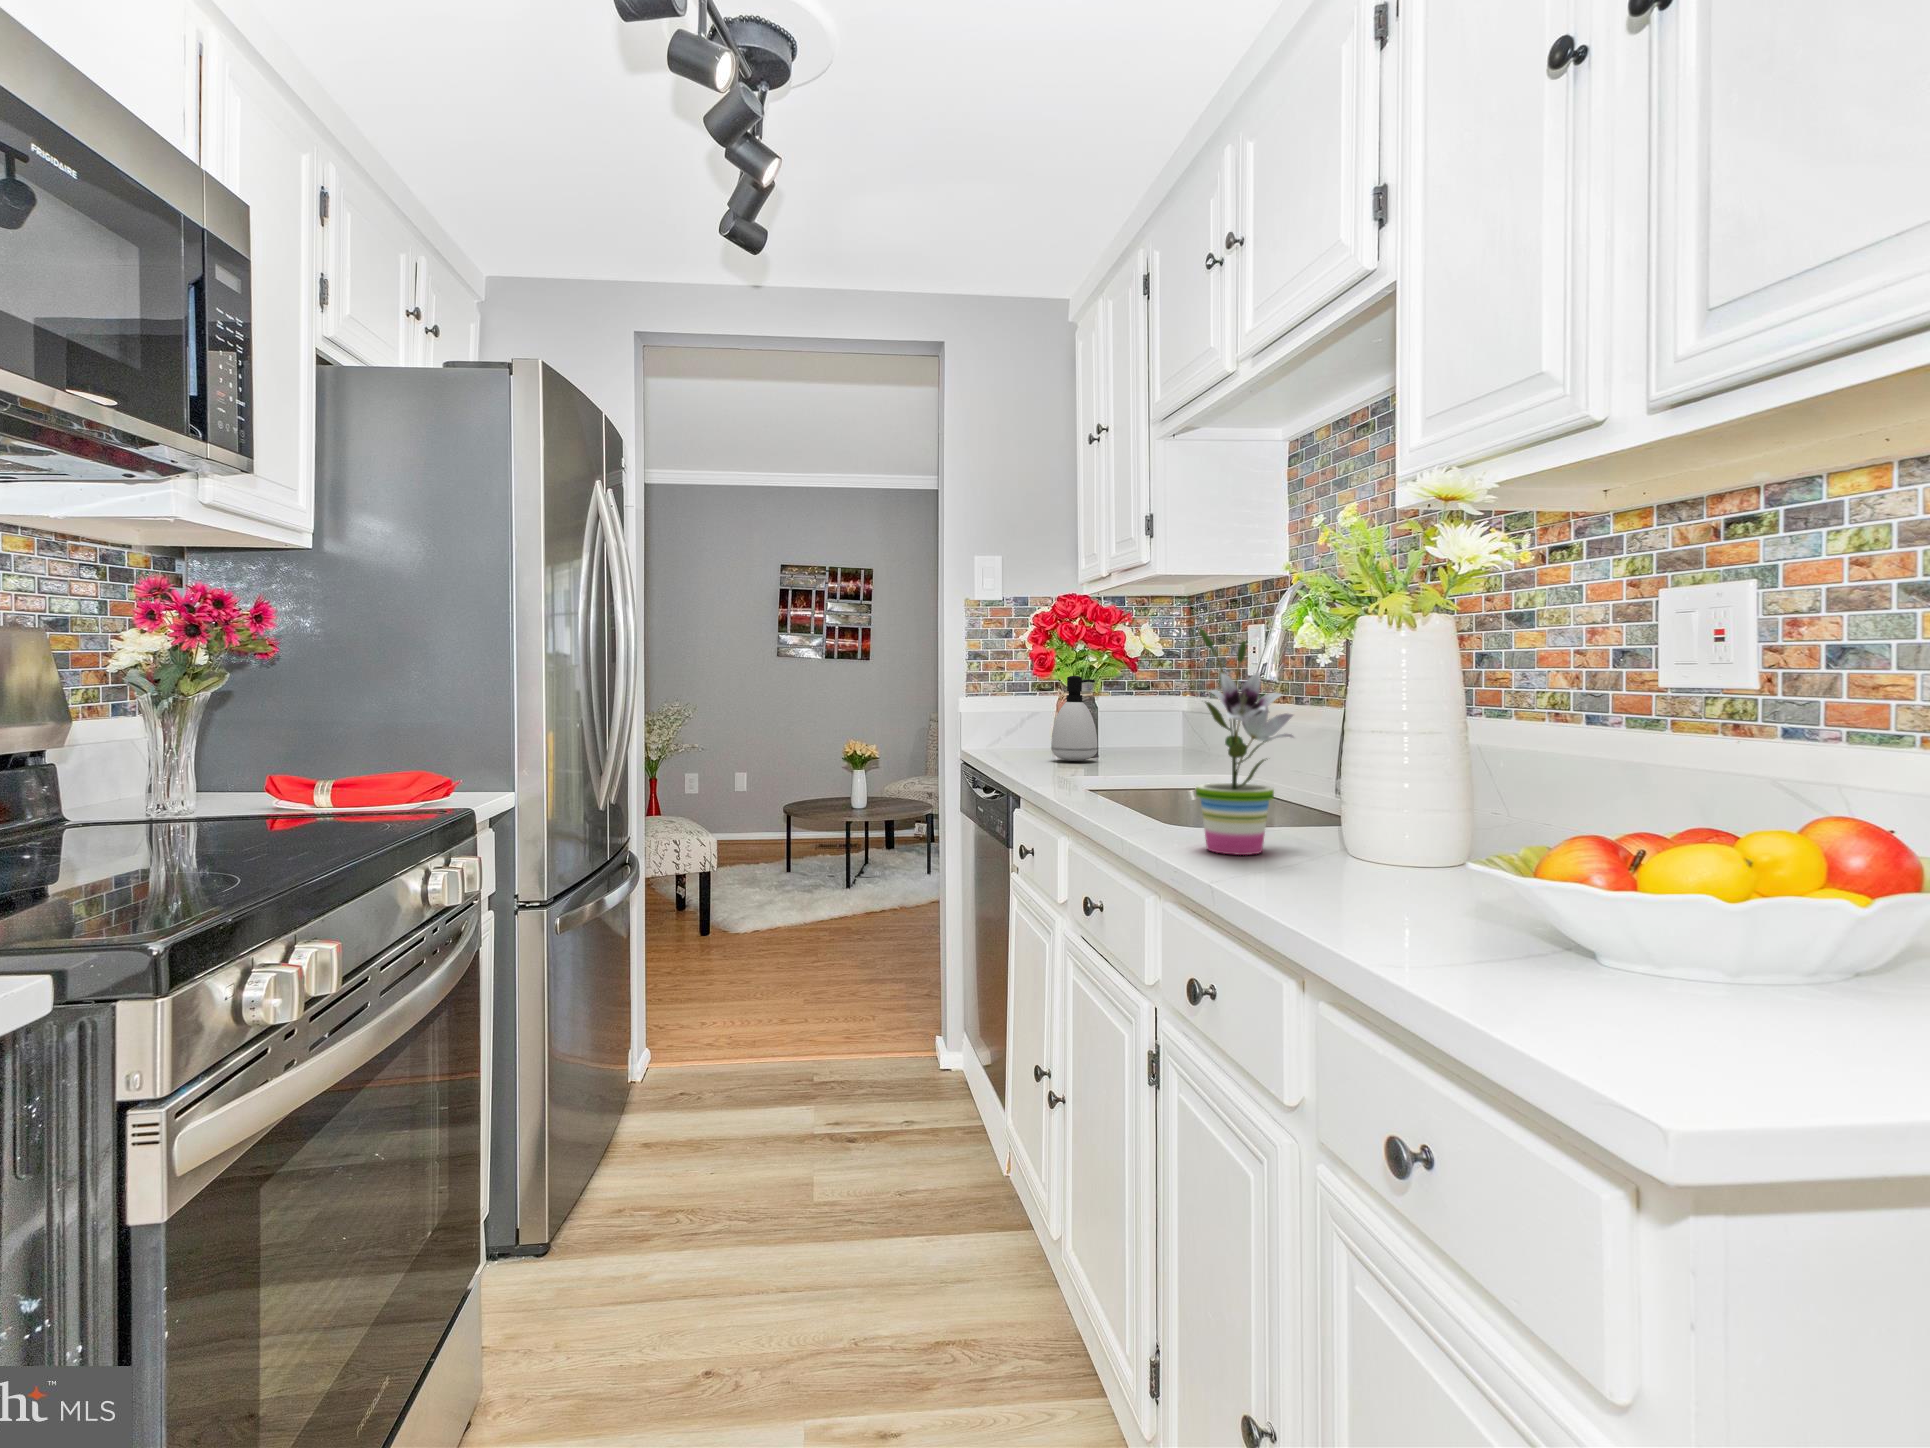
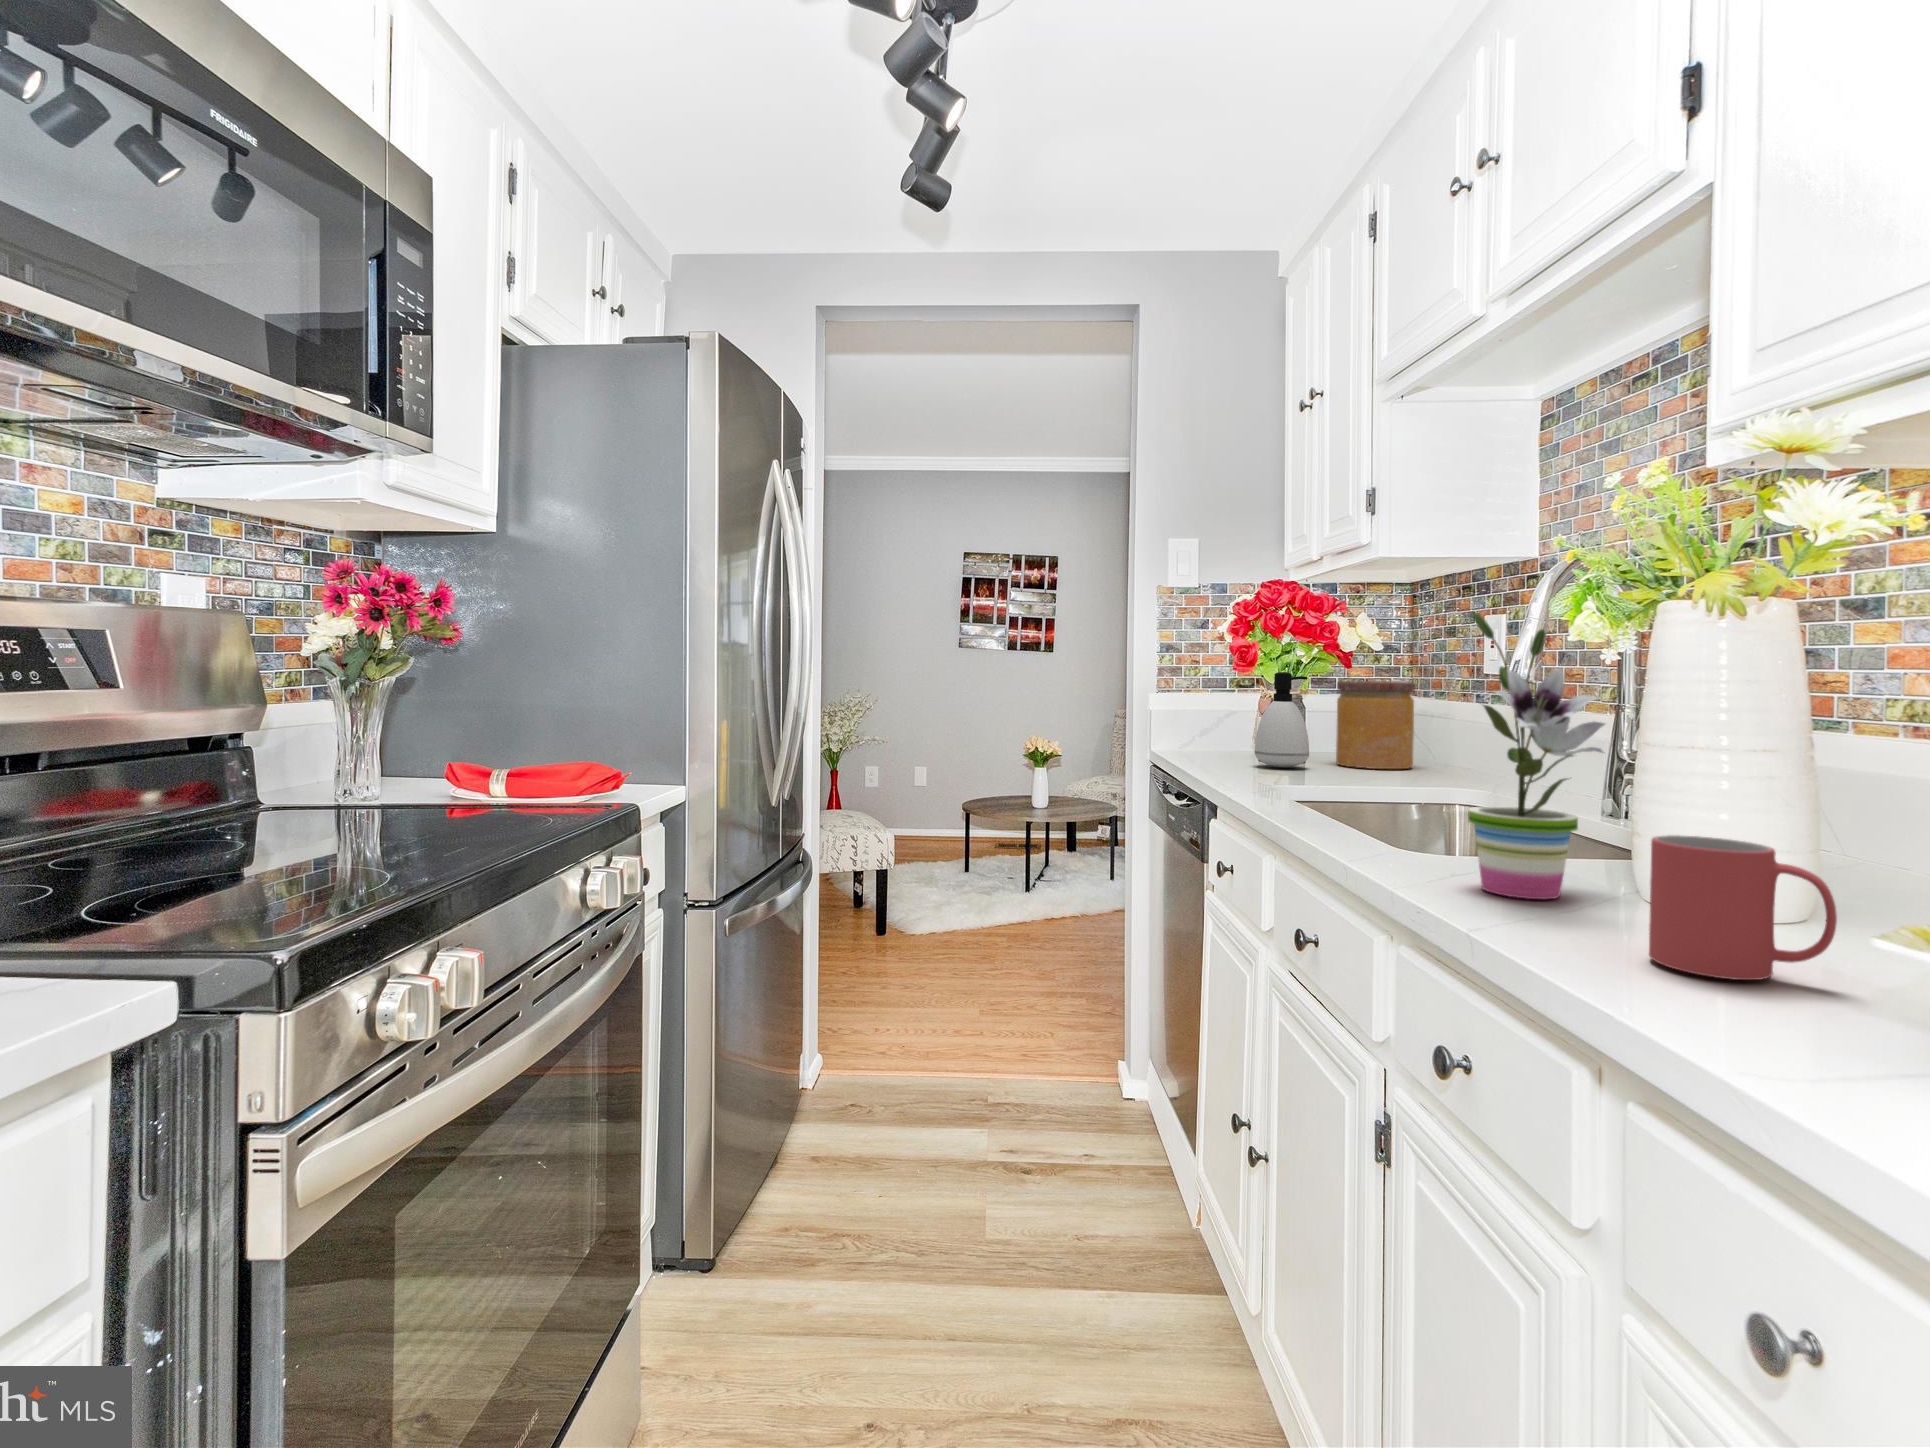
jar: none [1121,683,1185,760] -> present [1336,681,1415,769]
mug: none [1307,797,1422,900] -> present [1649,835,1837,980]

